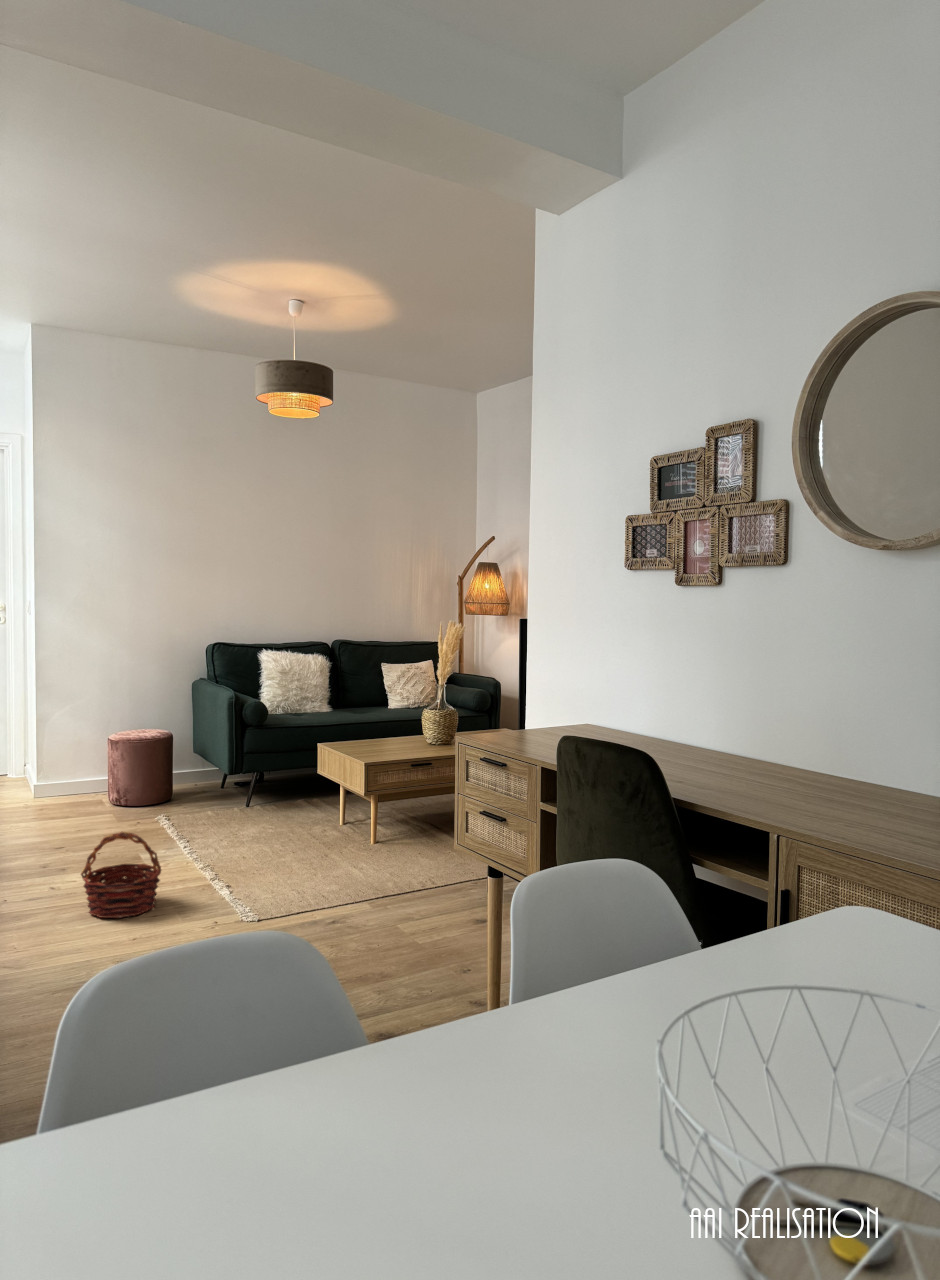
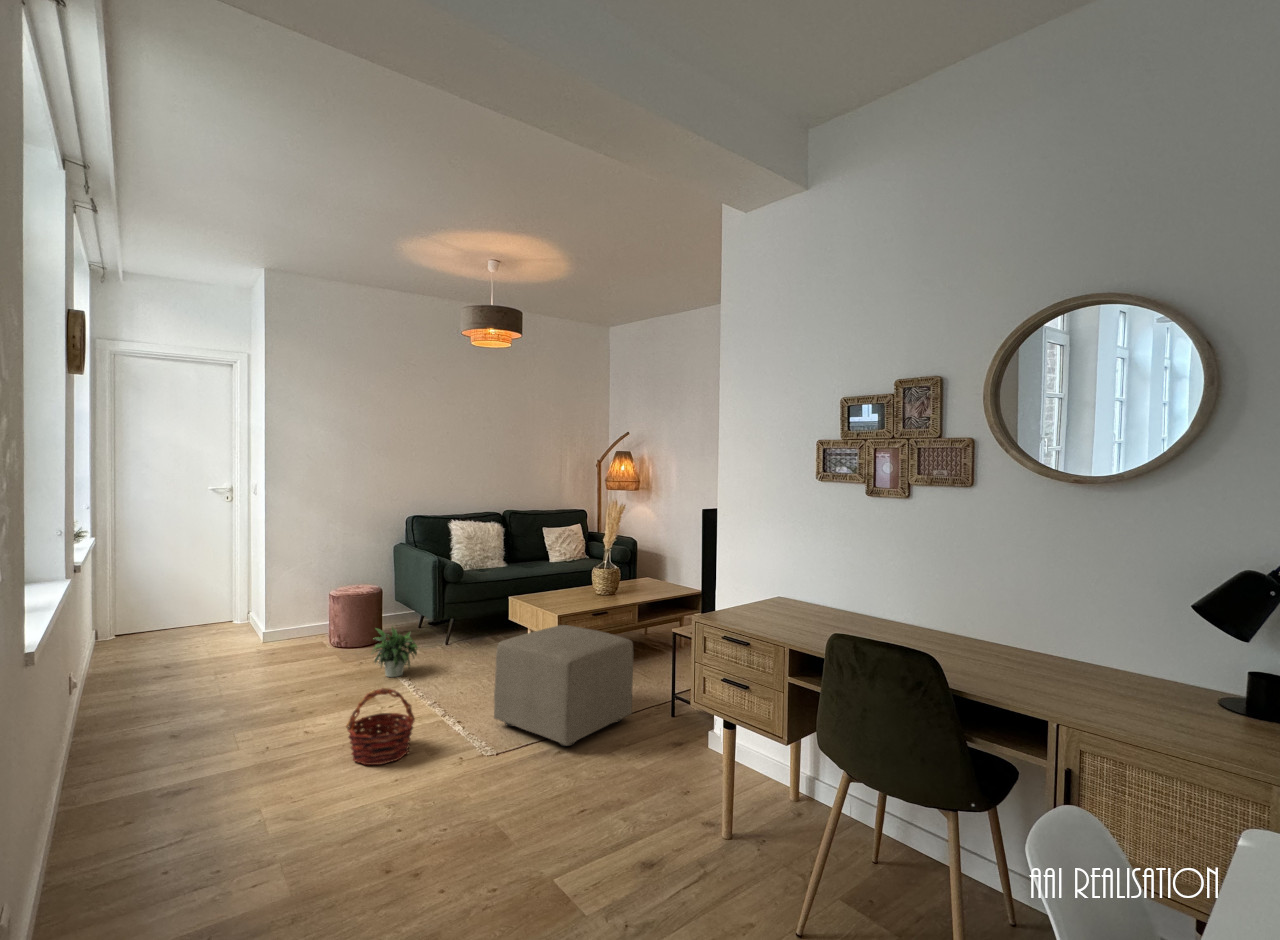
ottoman: none [263,771,434,909] -> present [494,625,633,746]
potted plant: none [142,775,200,835] -> present [372,628,418,677]

